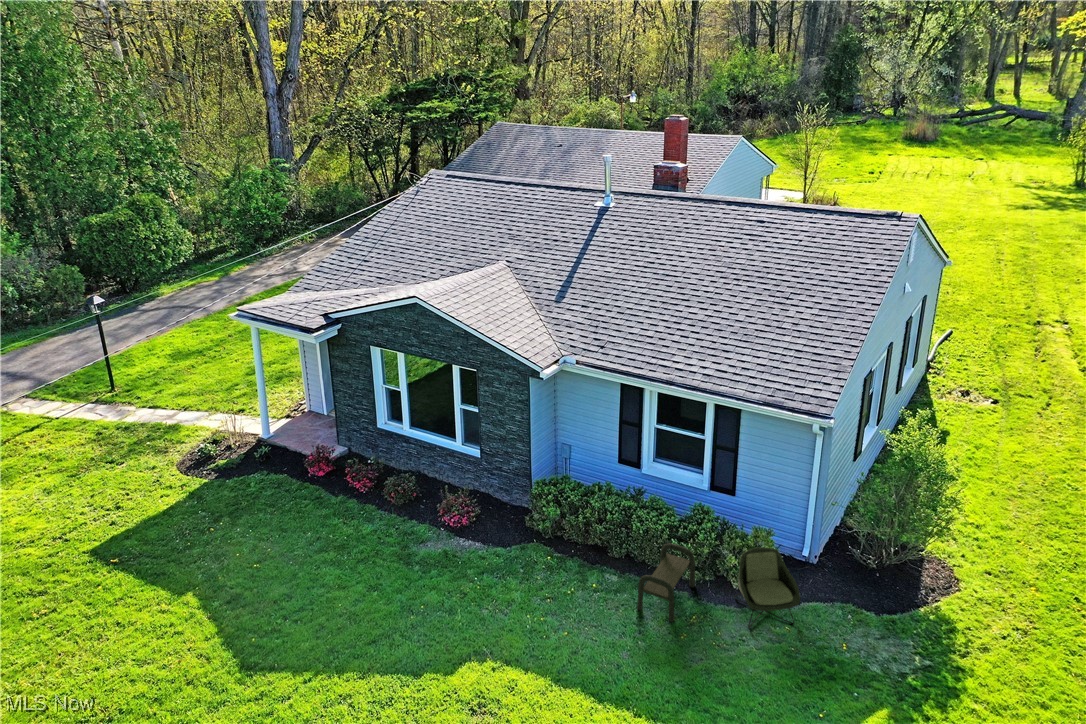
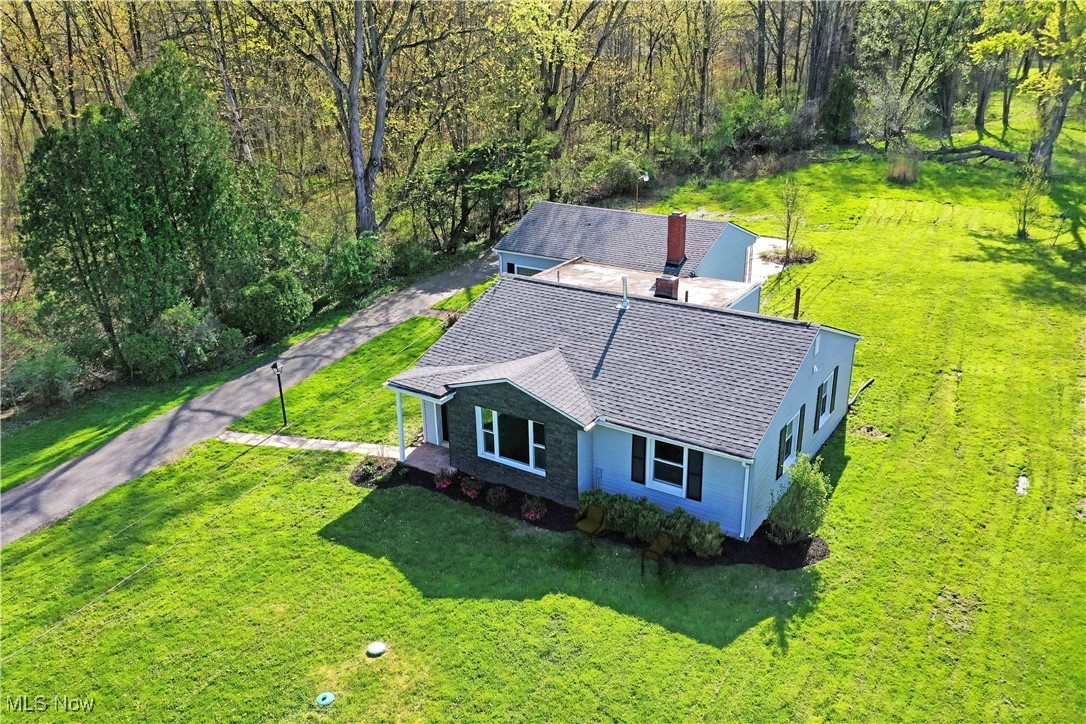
lounge chair: present [734,547,800,628] -> present [573,503,605,546]

